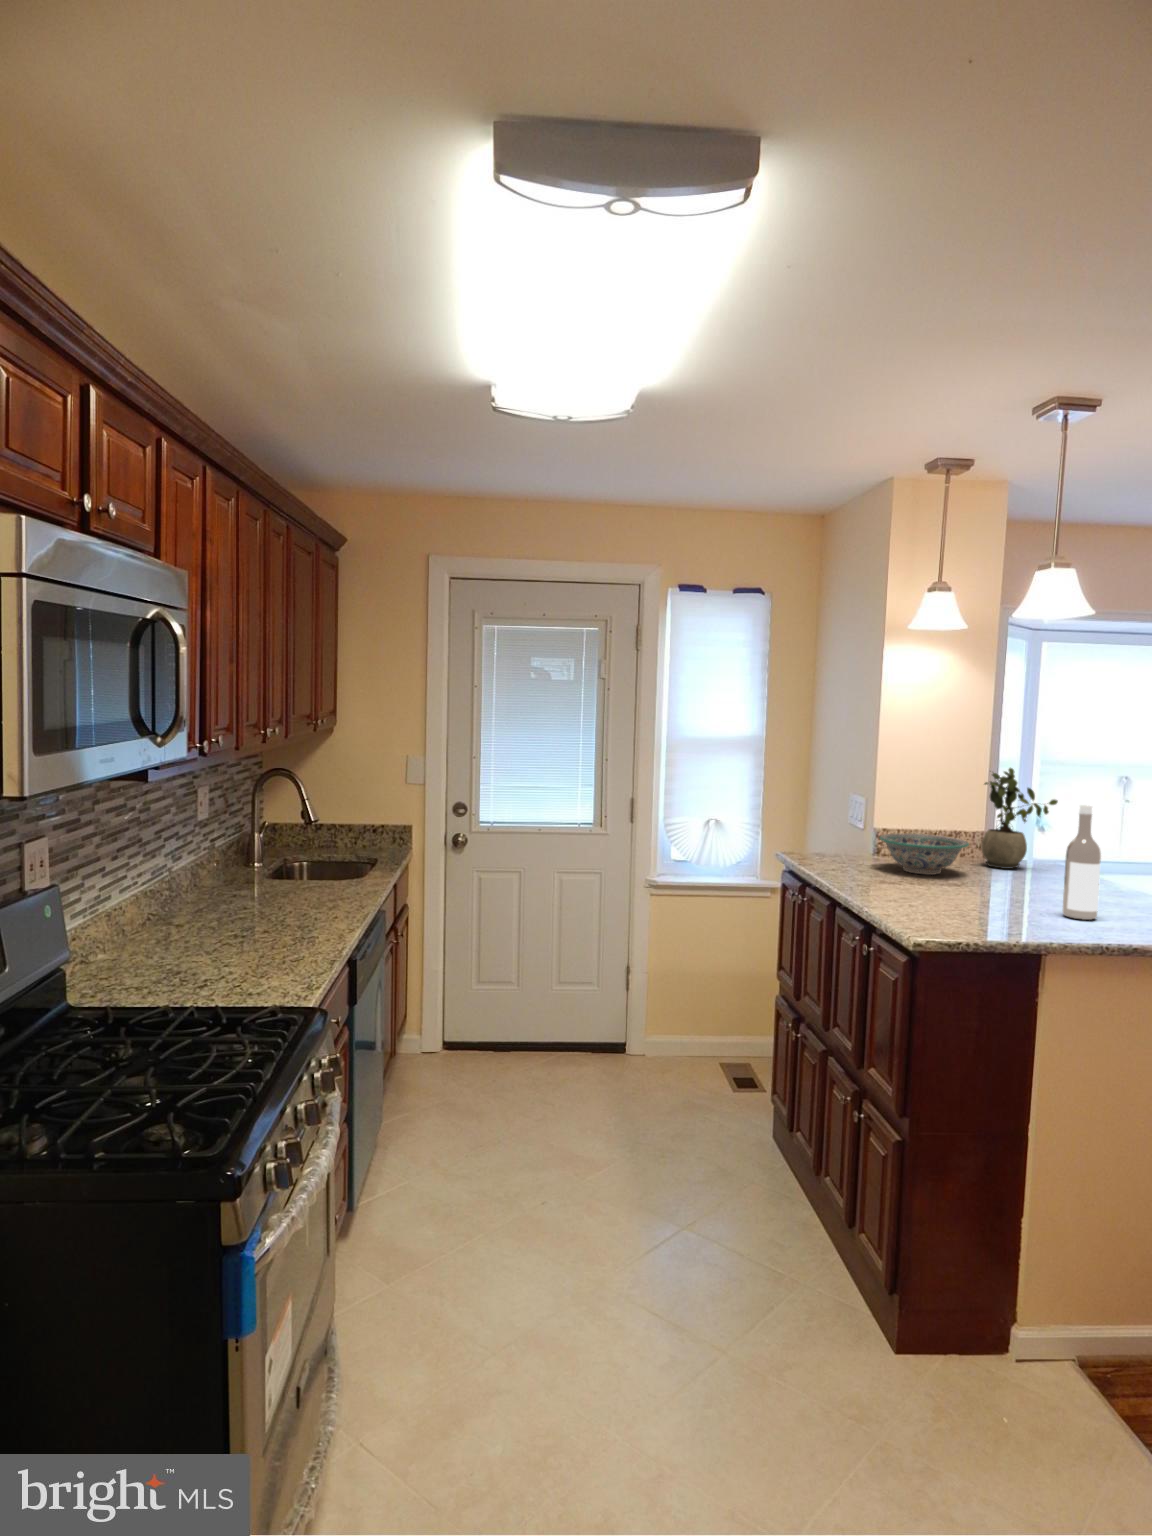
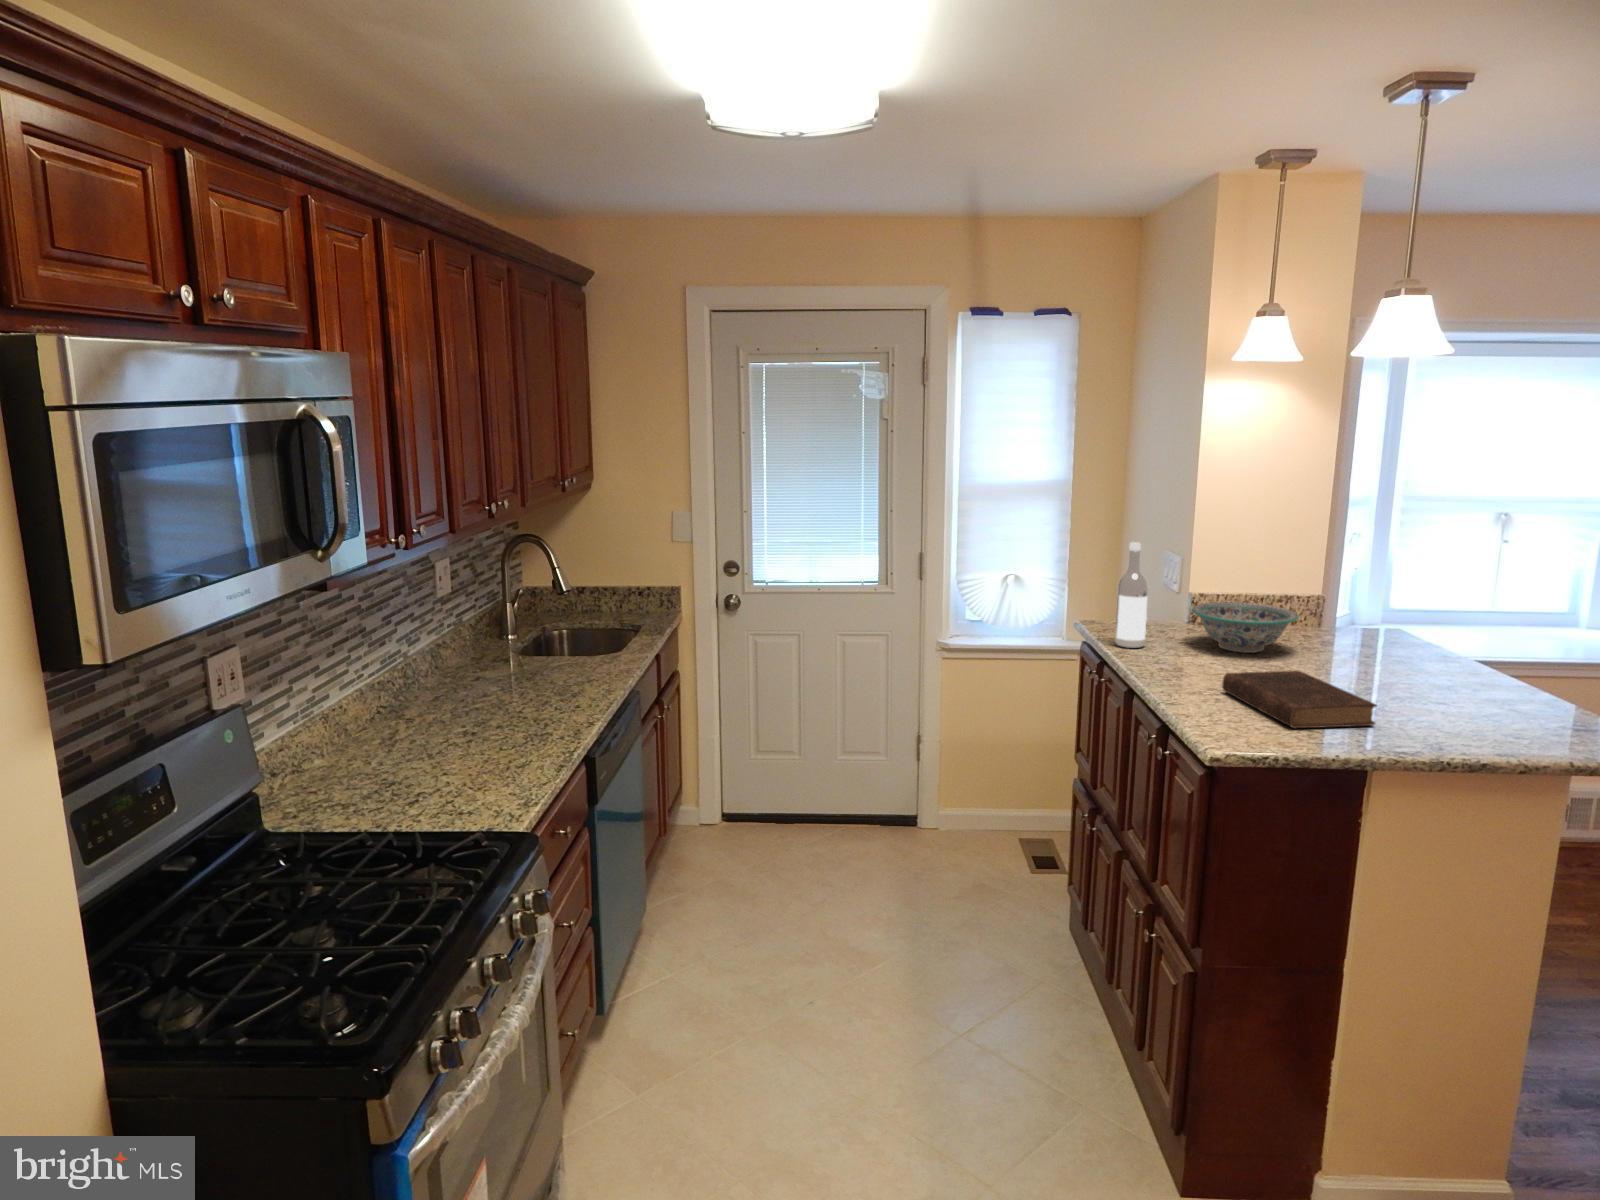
potted plant: present [981,768,1058,869] -> none [1317,523,1413,642]
wine bottle: present [1063,805,1101,920] -> present [1115,542,1148,648]
book: none [914,882,1044,923] -> present [1222,671,1377,728]

